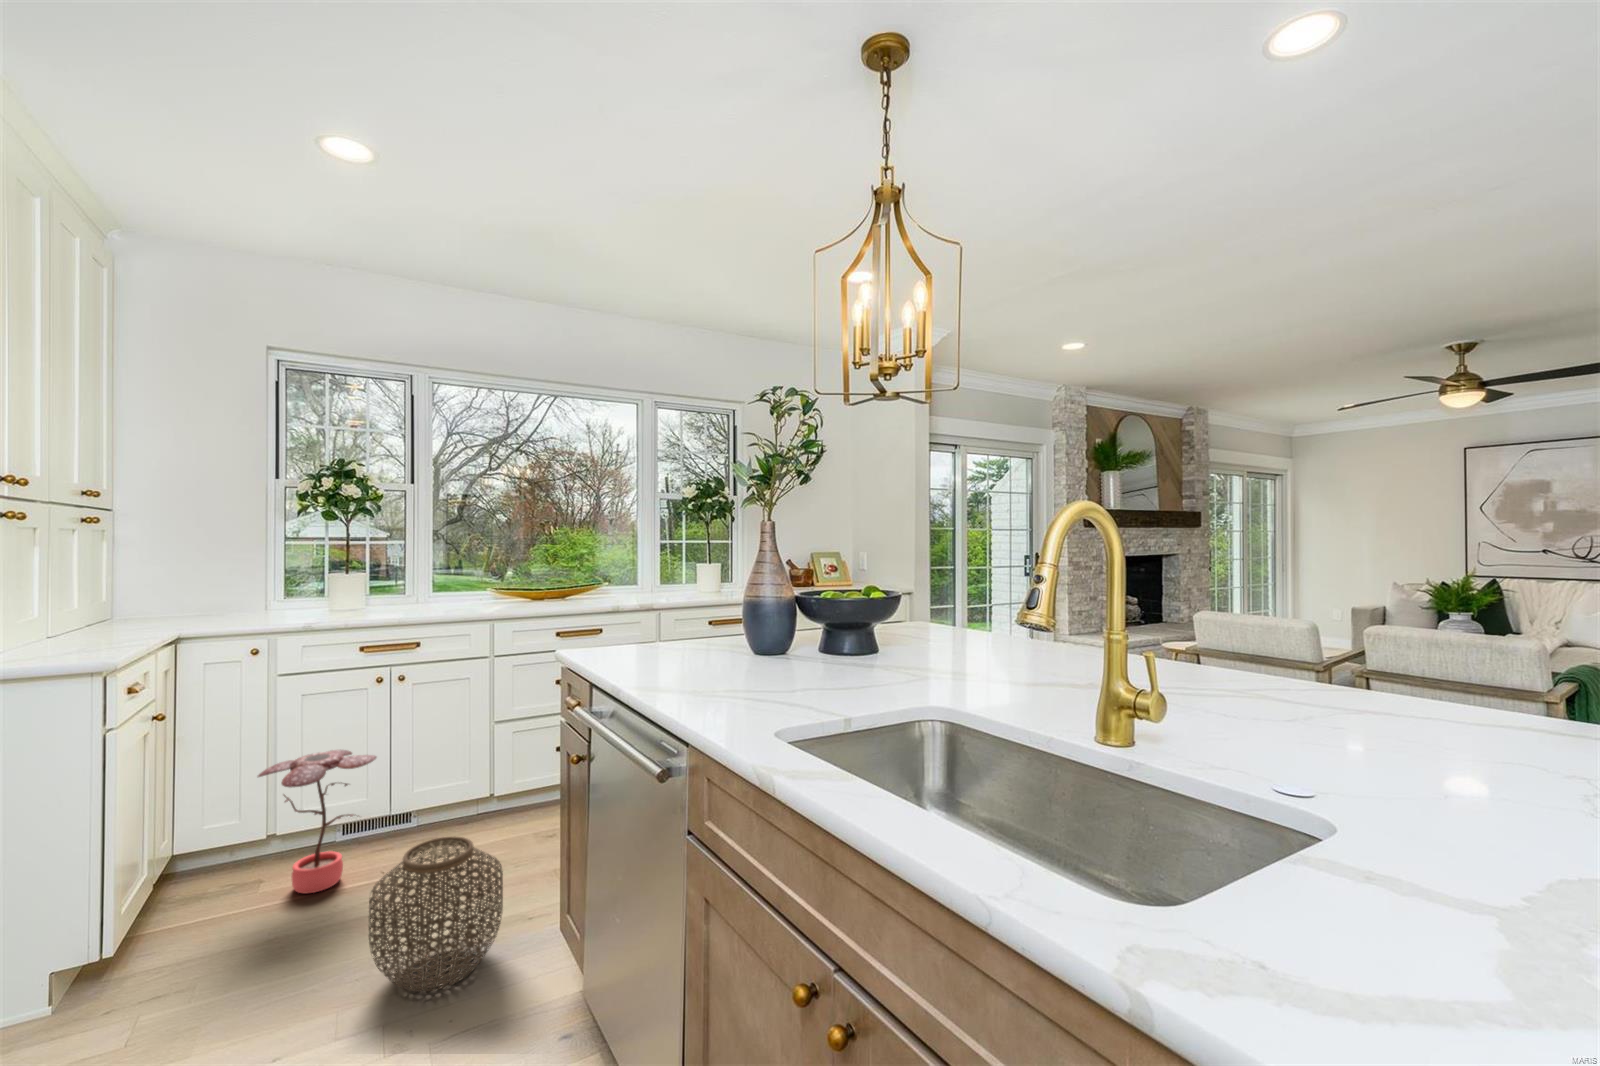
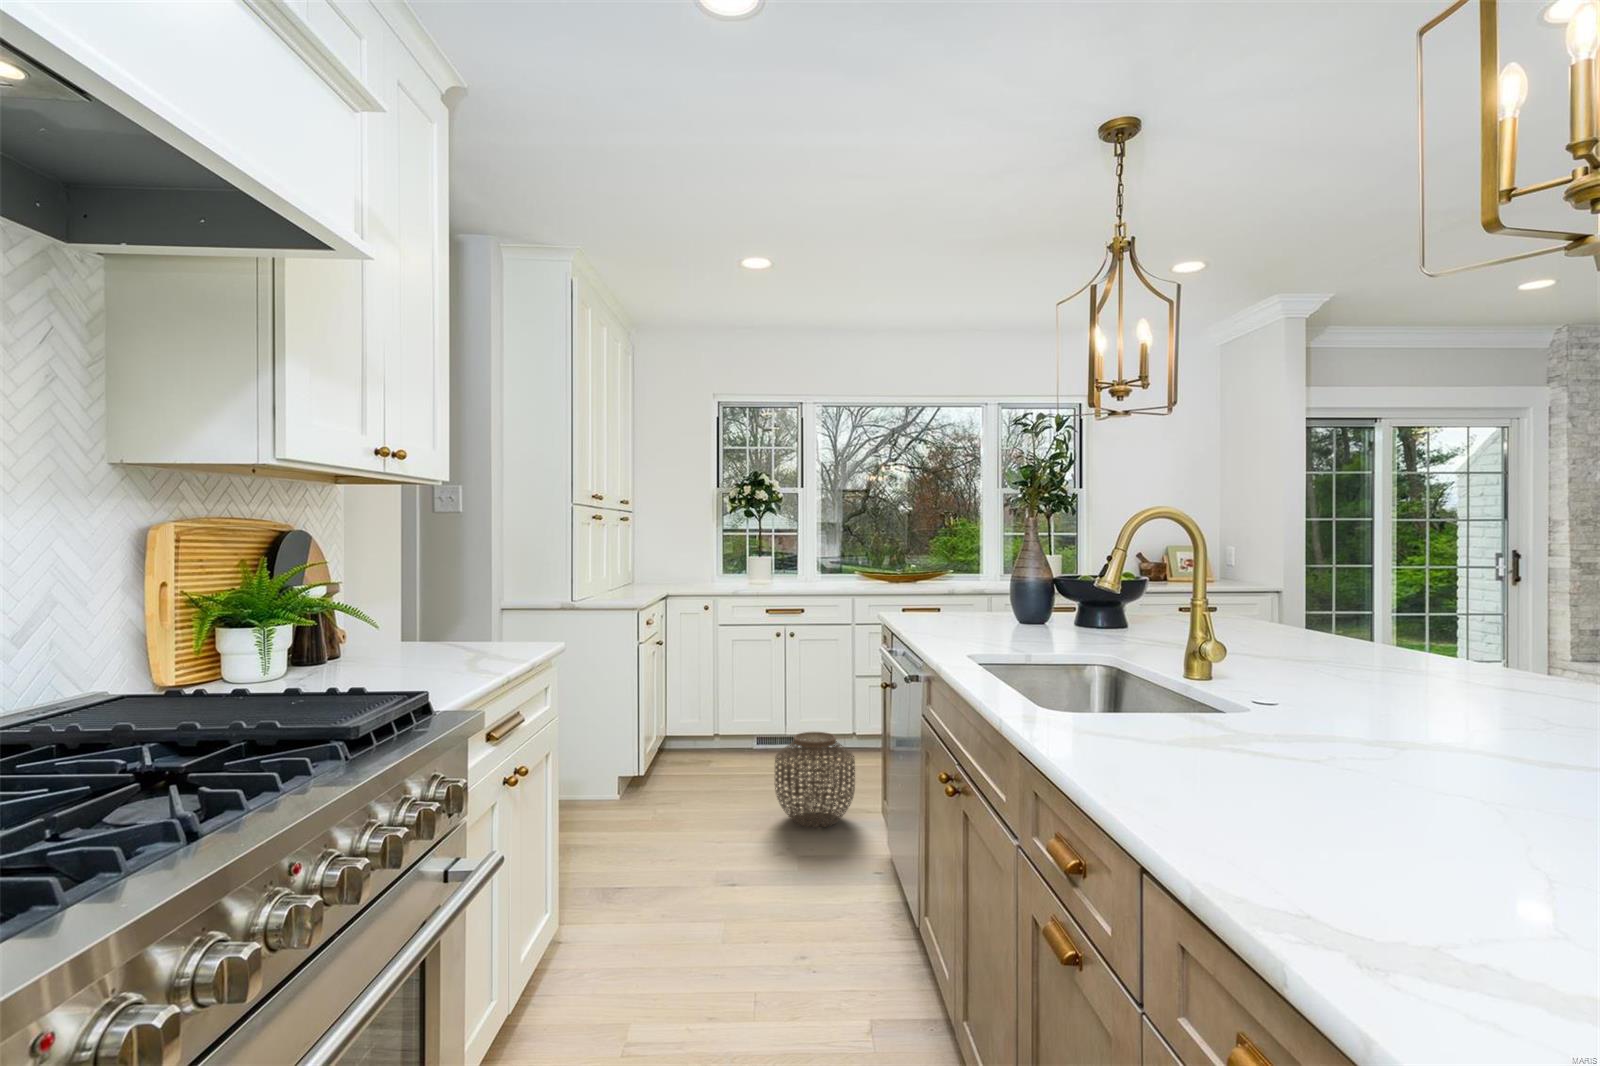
potted plant: present [258,750,376,893] -> none [711,677,779,771]

